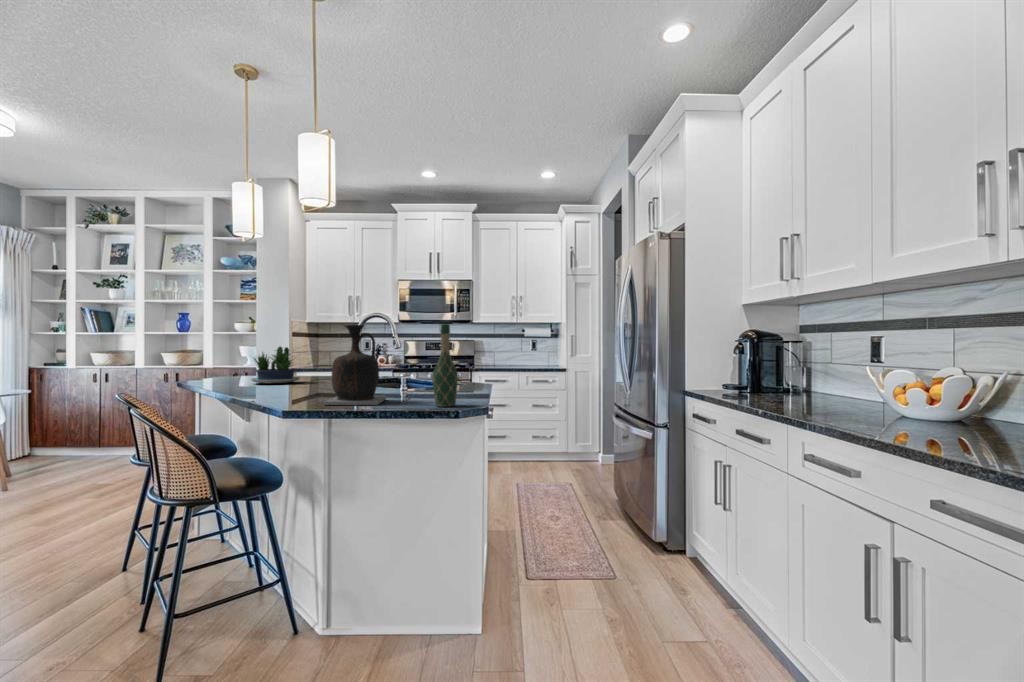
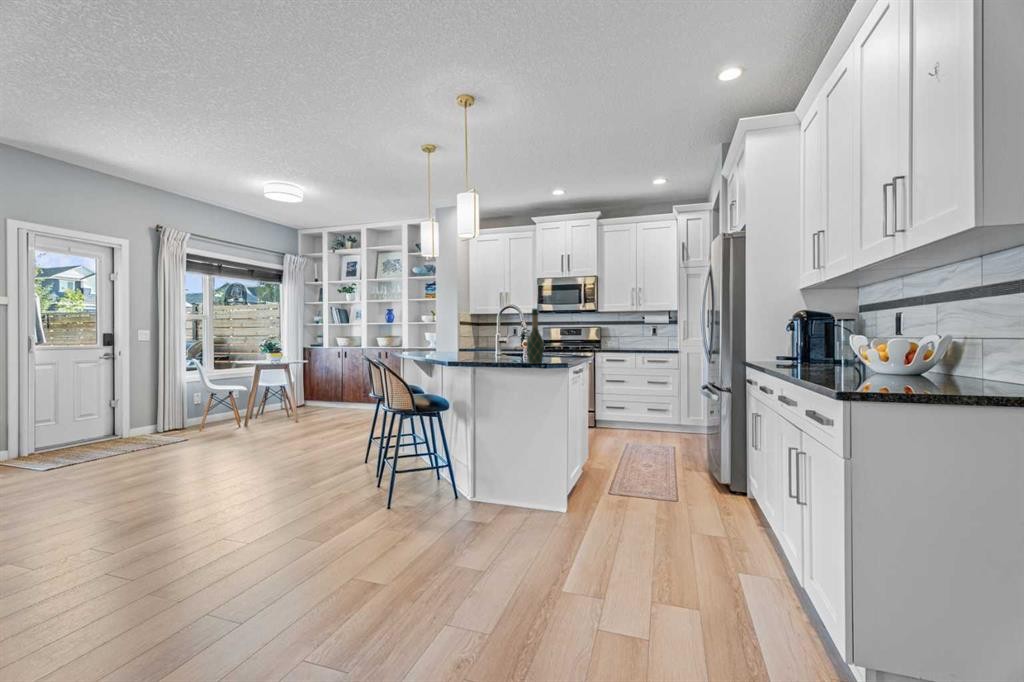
vase: present [323,325,386,405] -> none [461,311,503,363]
potted plant: present [251,347,300,383] -> none [427,329,459,354]

